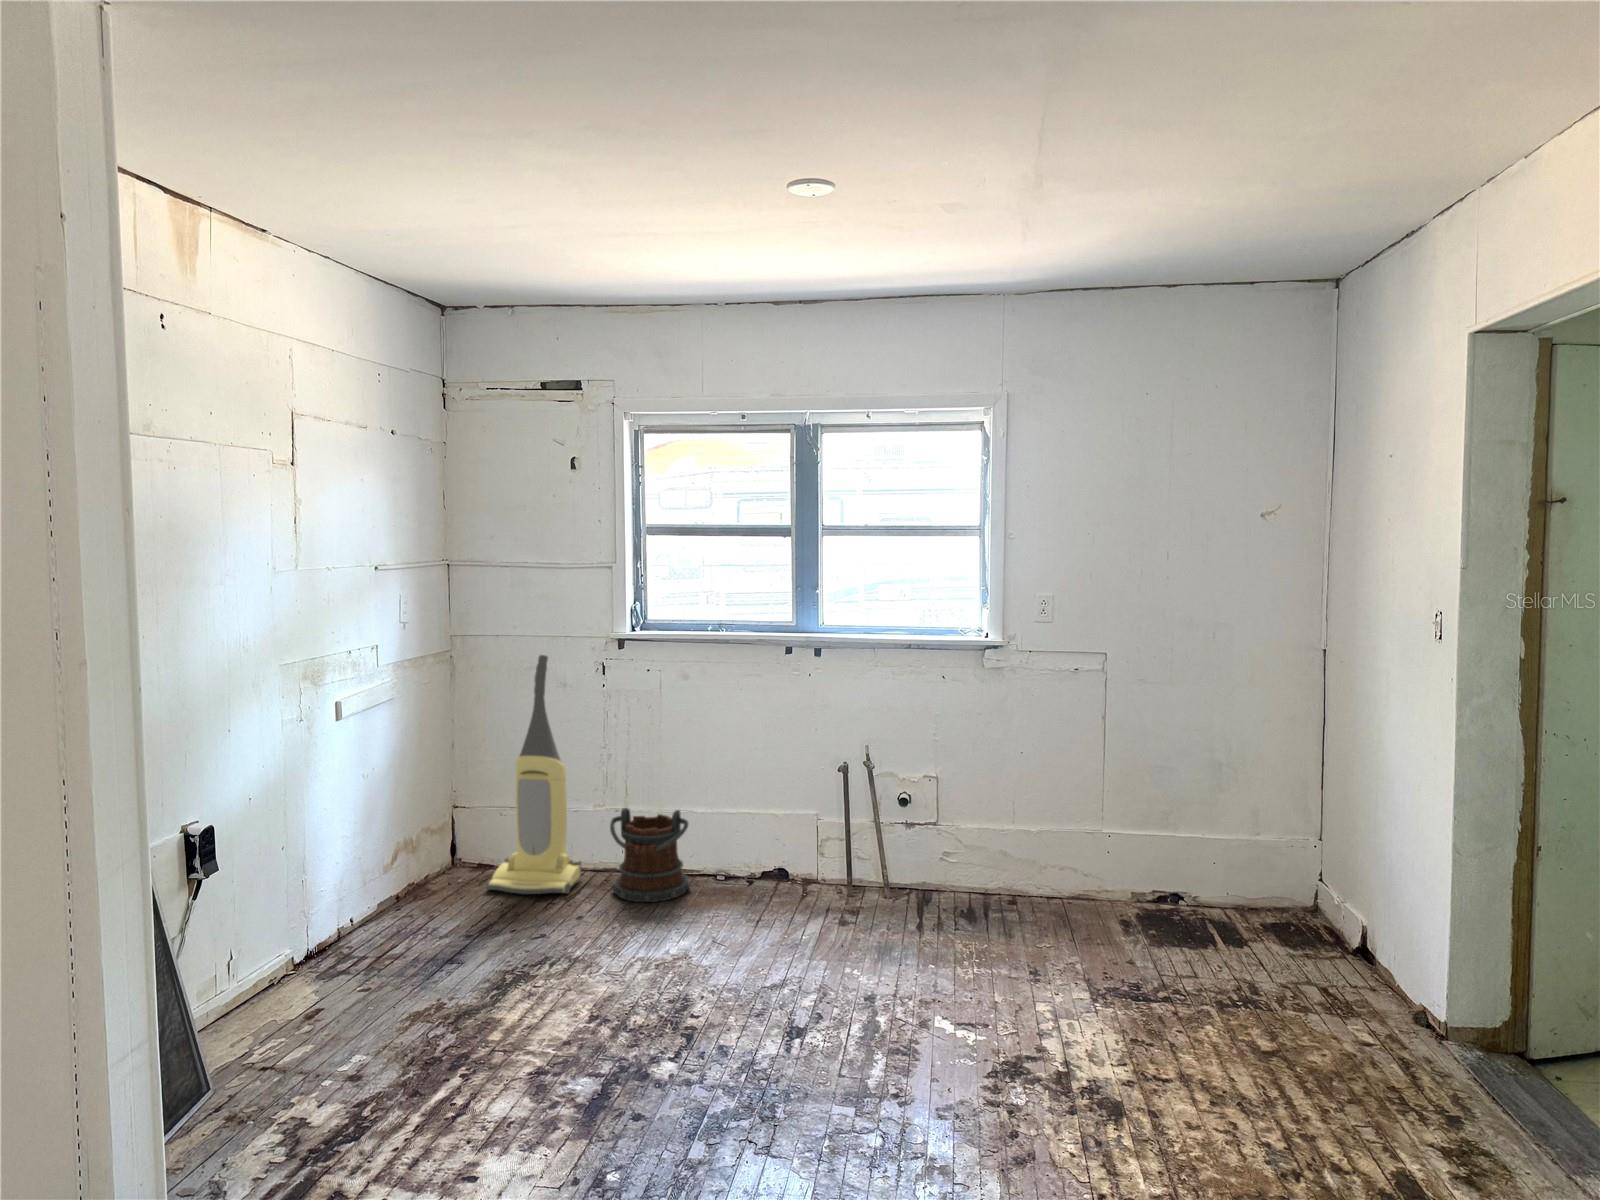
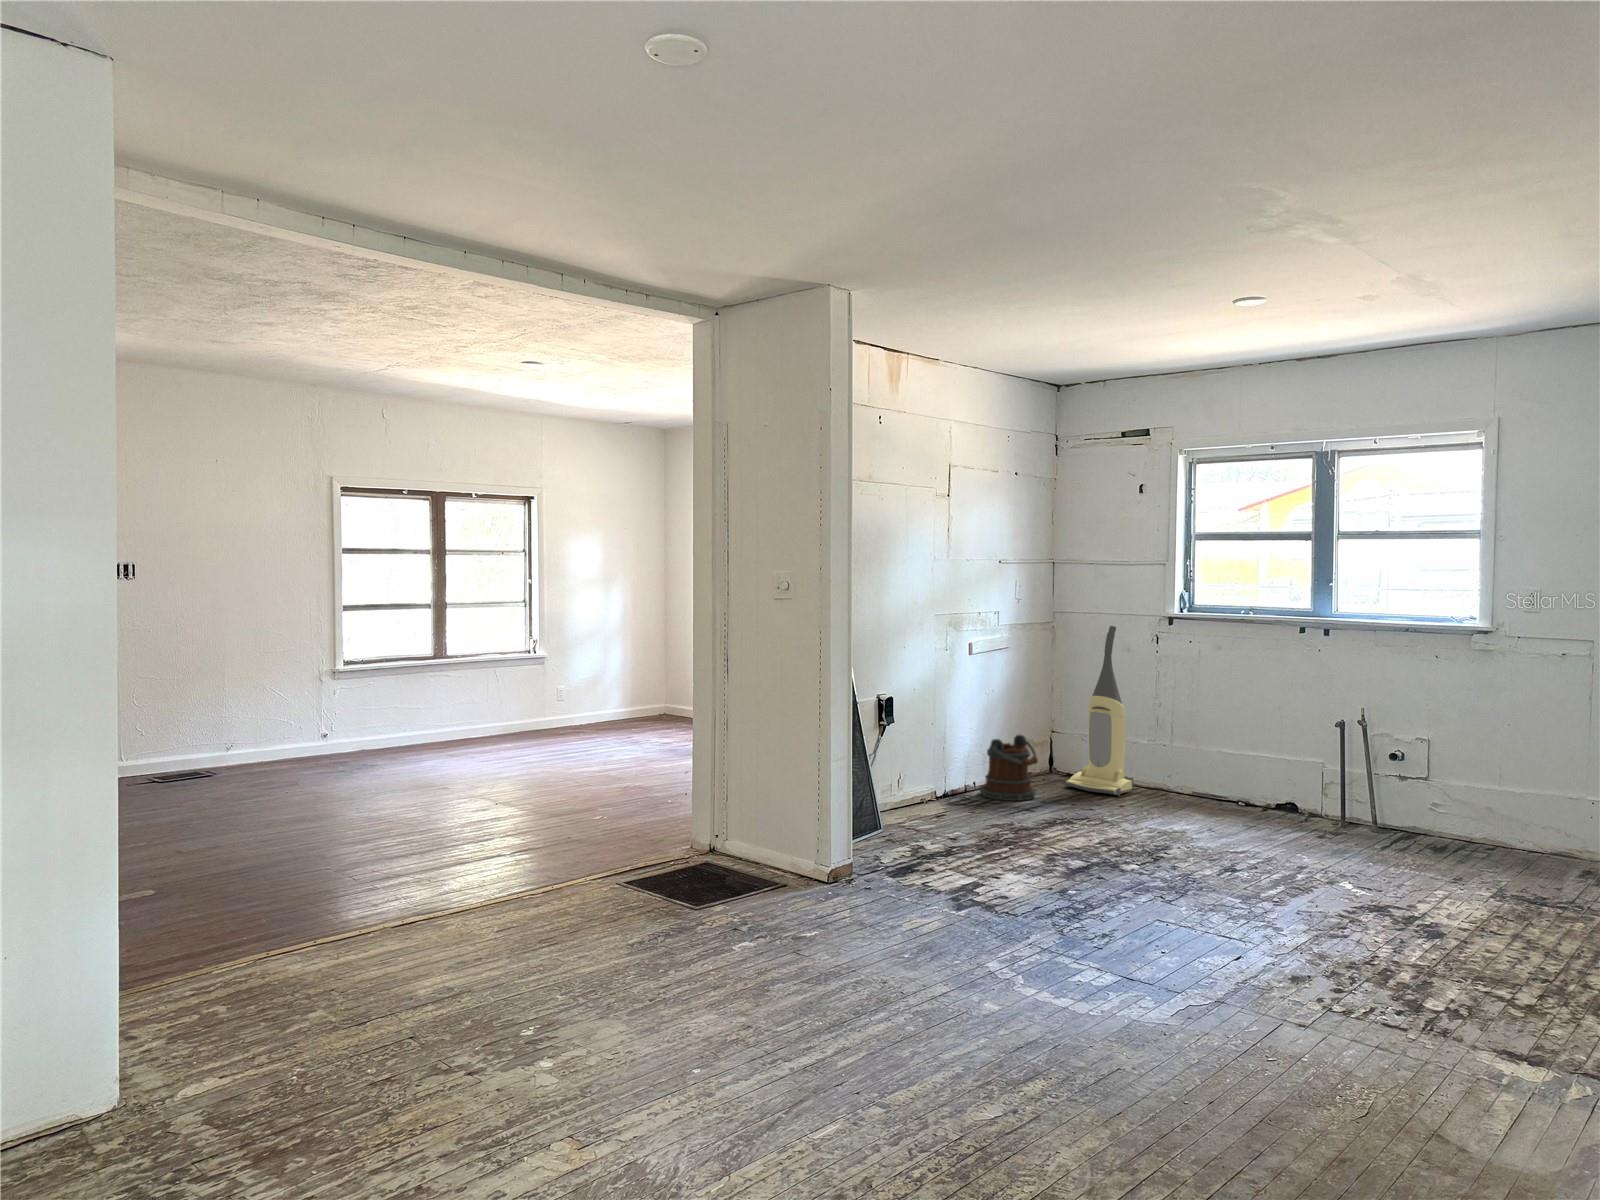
bucket: present [610,808,690,902] -> present [980,735,1038,801]

